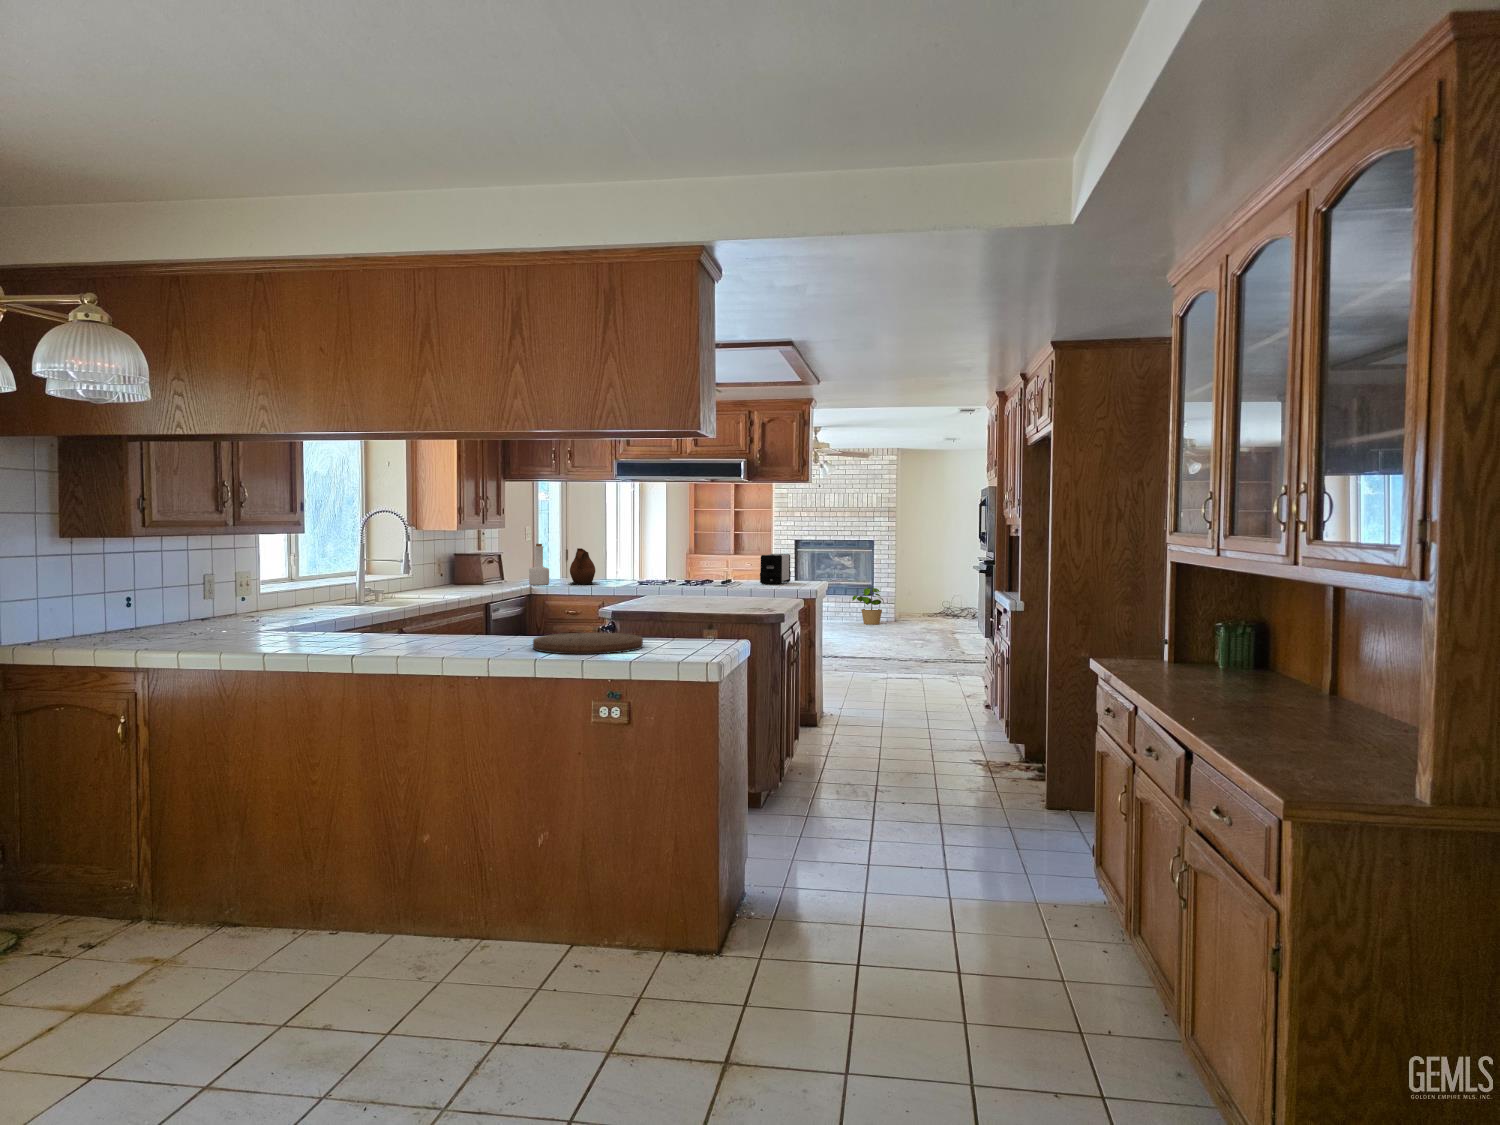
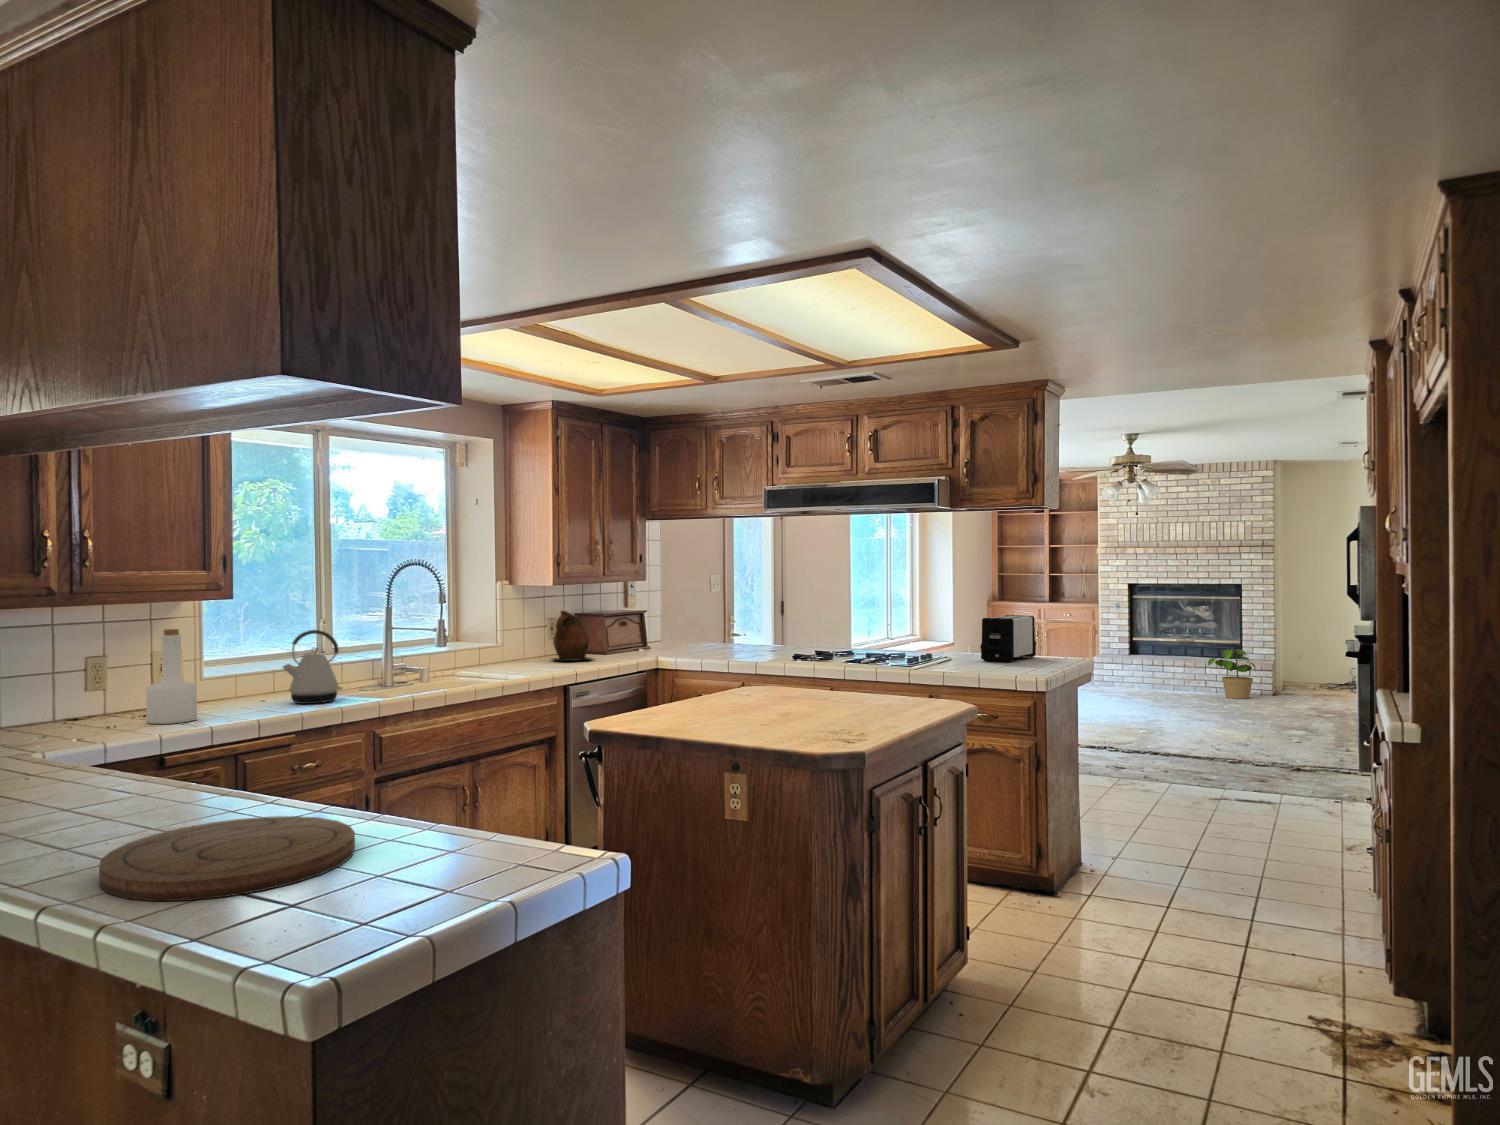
bottle: present [529,544,549,585] -> present [146,629,197,724]
ceramic pitcher: present [570,548,597,584] -> present [553,611,593,661]
kettle: none [334,556,371,609] -> present [283,630,342,704]

